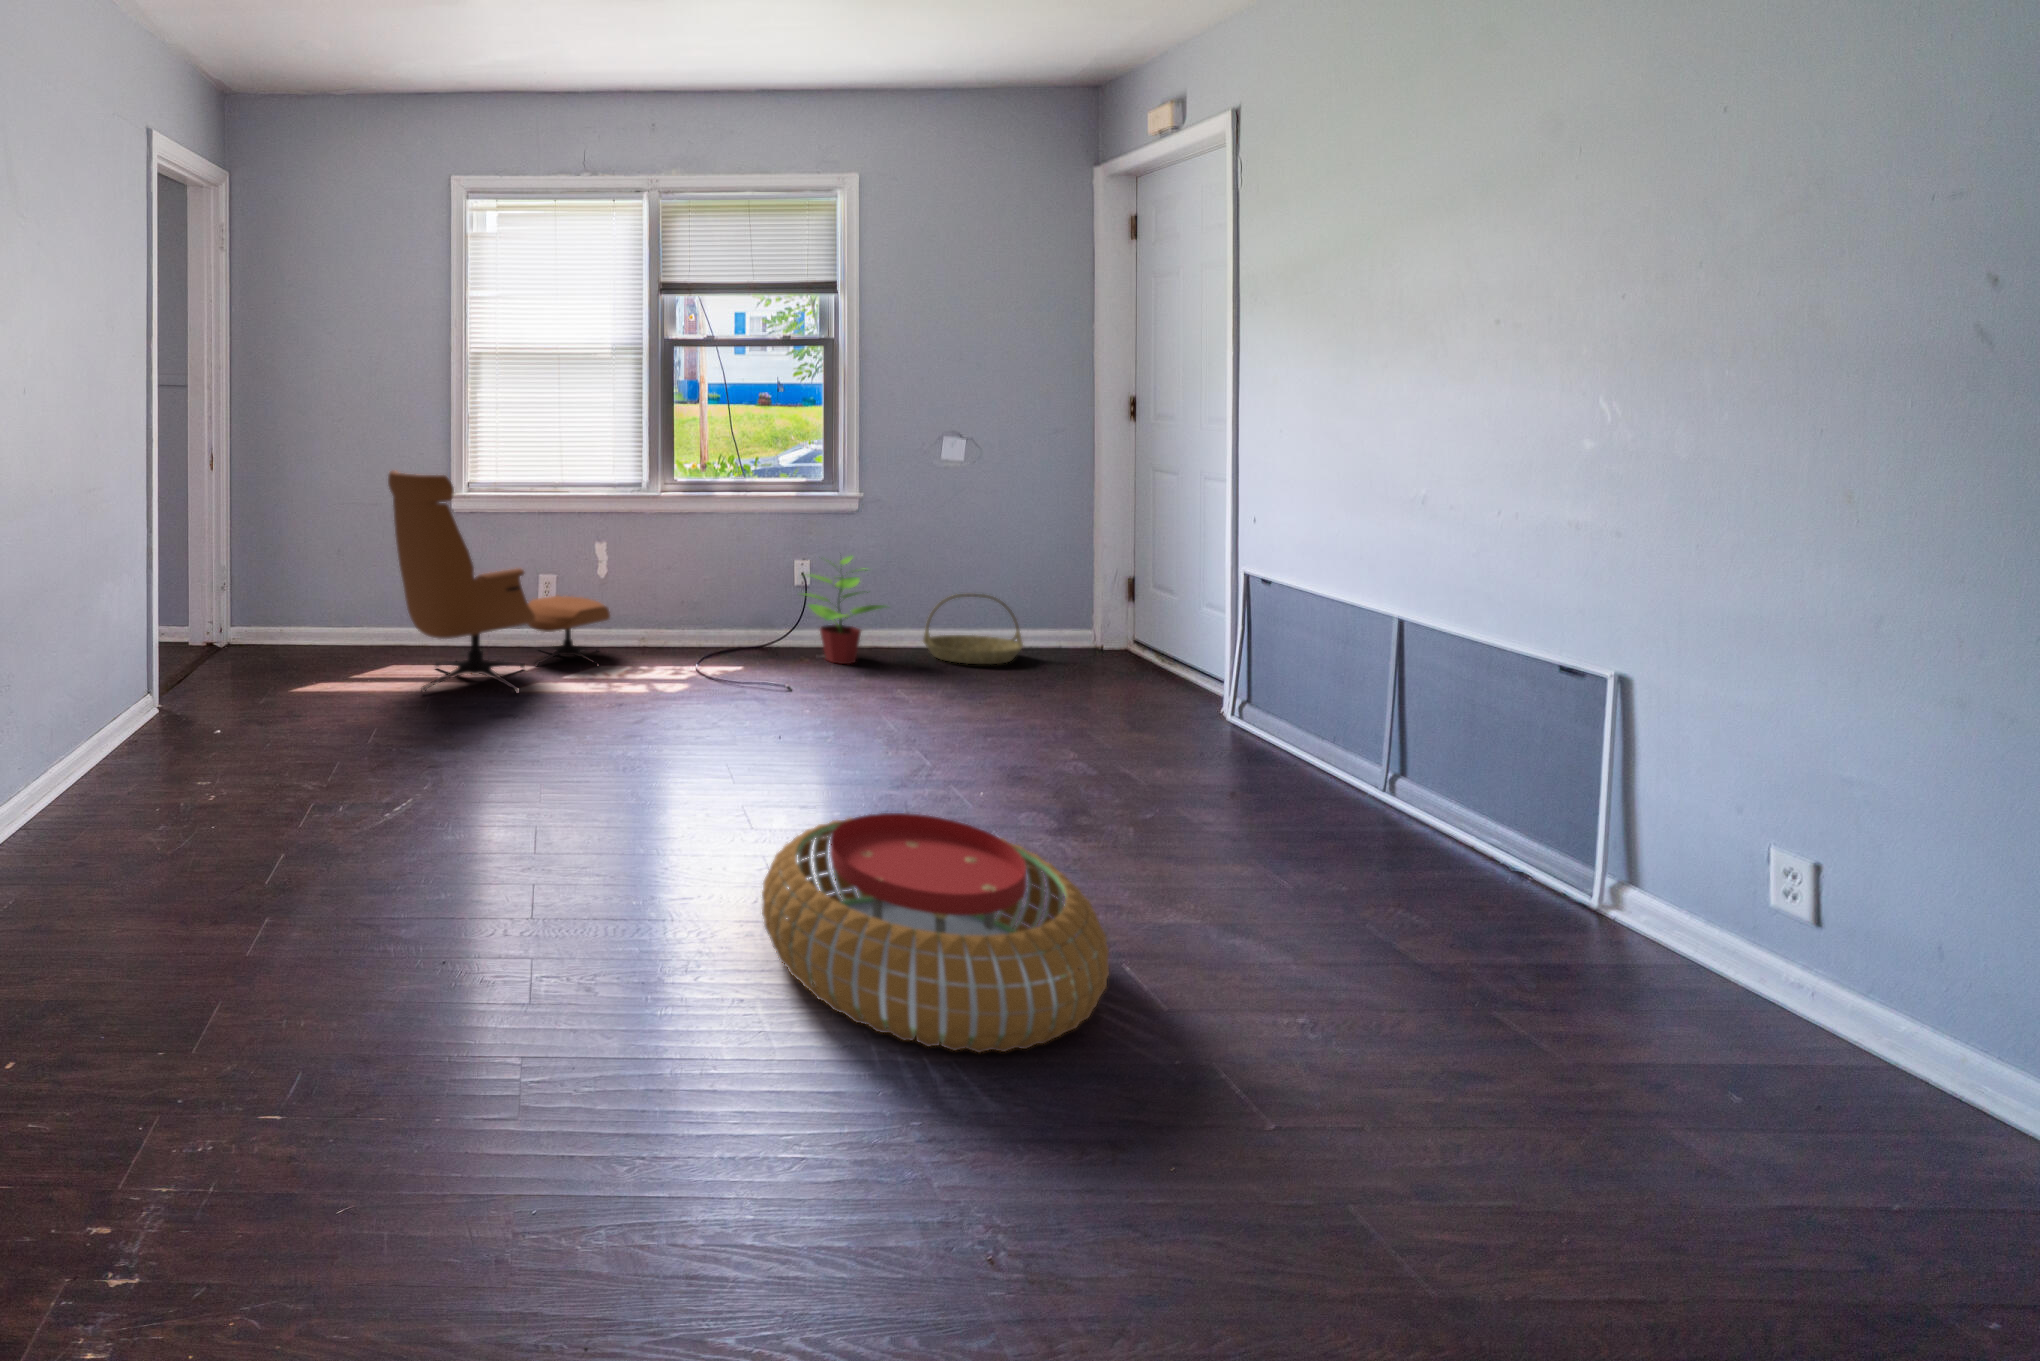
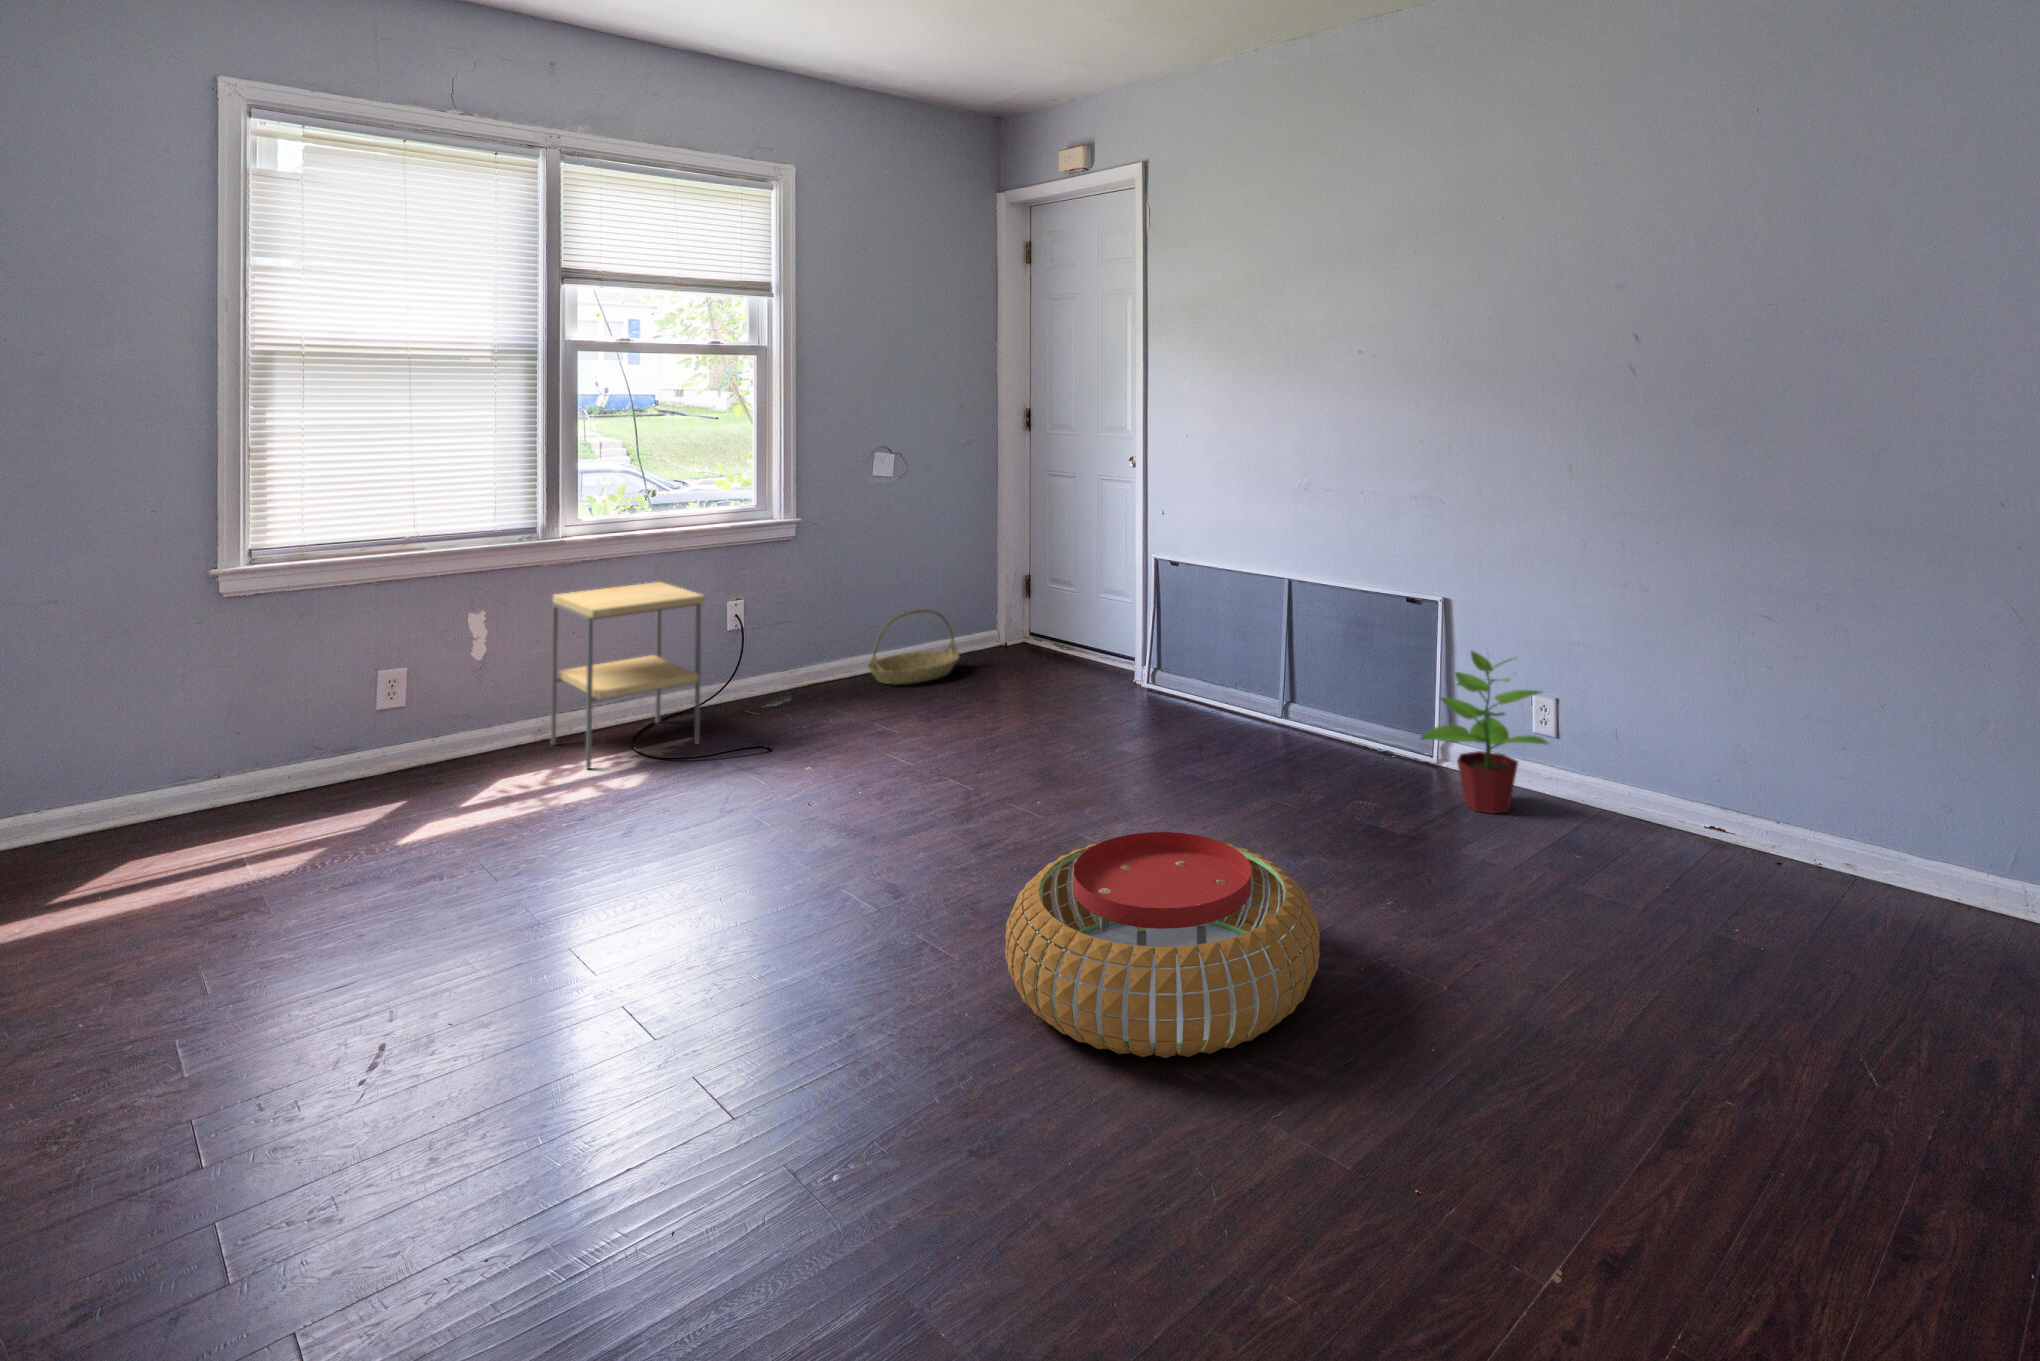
lounge chair: present [388,470,610,693] -> none [156,547,509,899]
side table: none [651,534,745,670] -> present [551,582,705,769]
potted plant: present [804,556,885,664] -> present [1420,651,1548,814]

